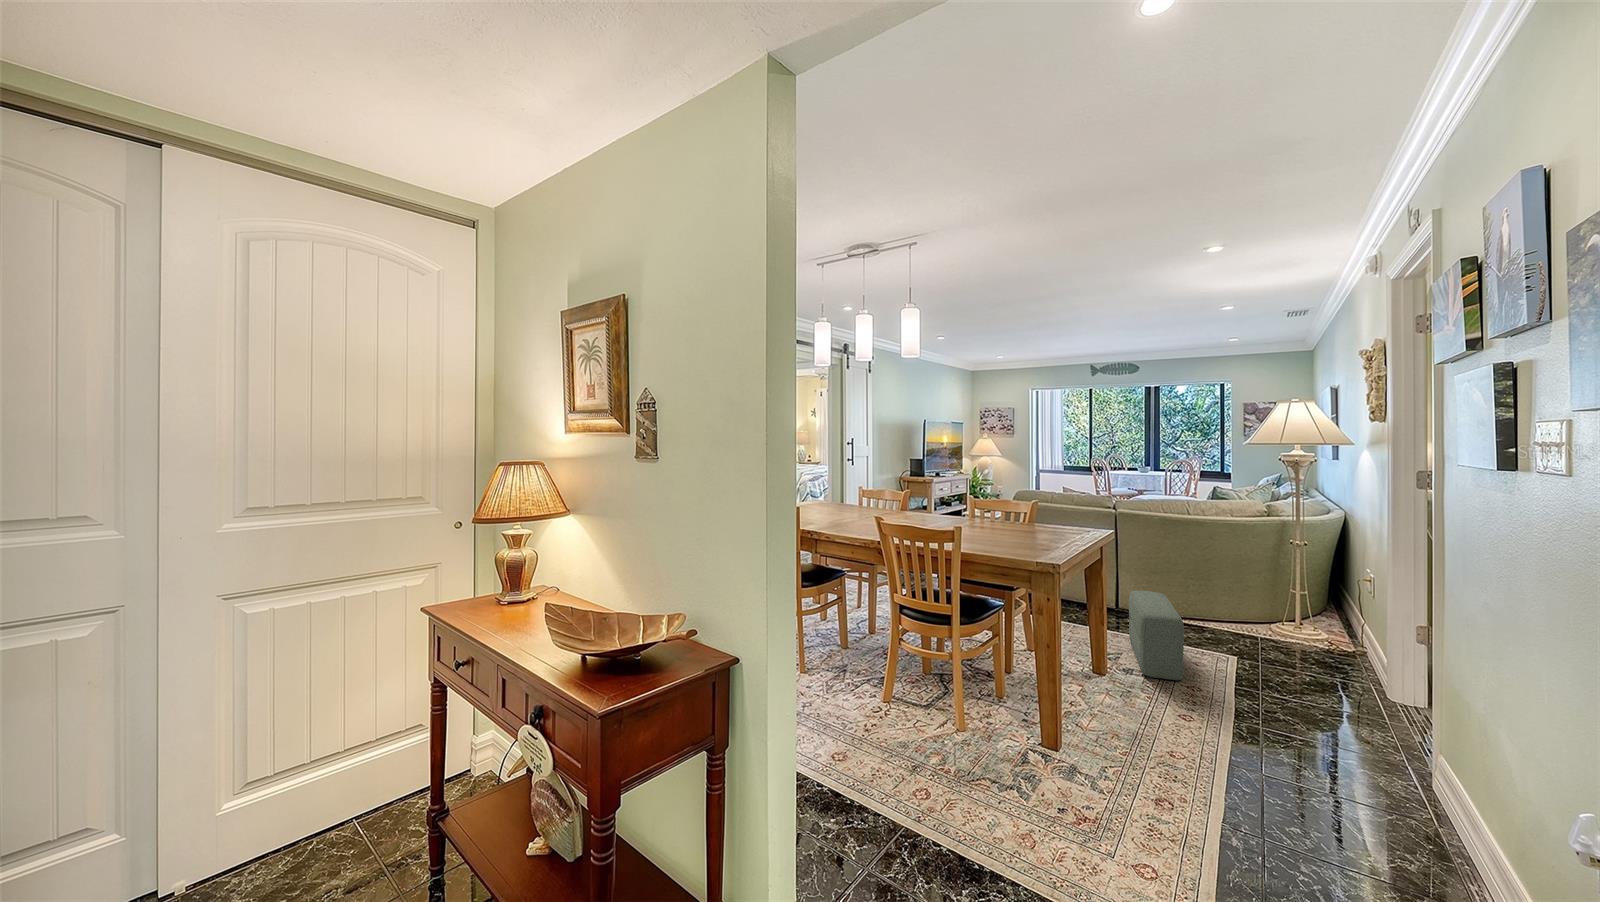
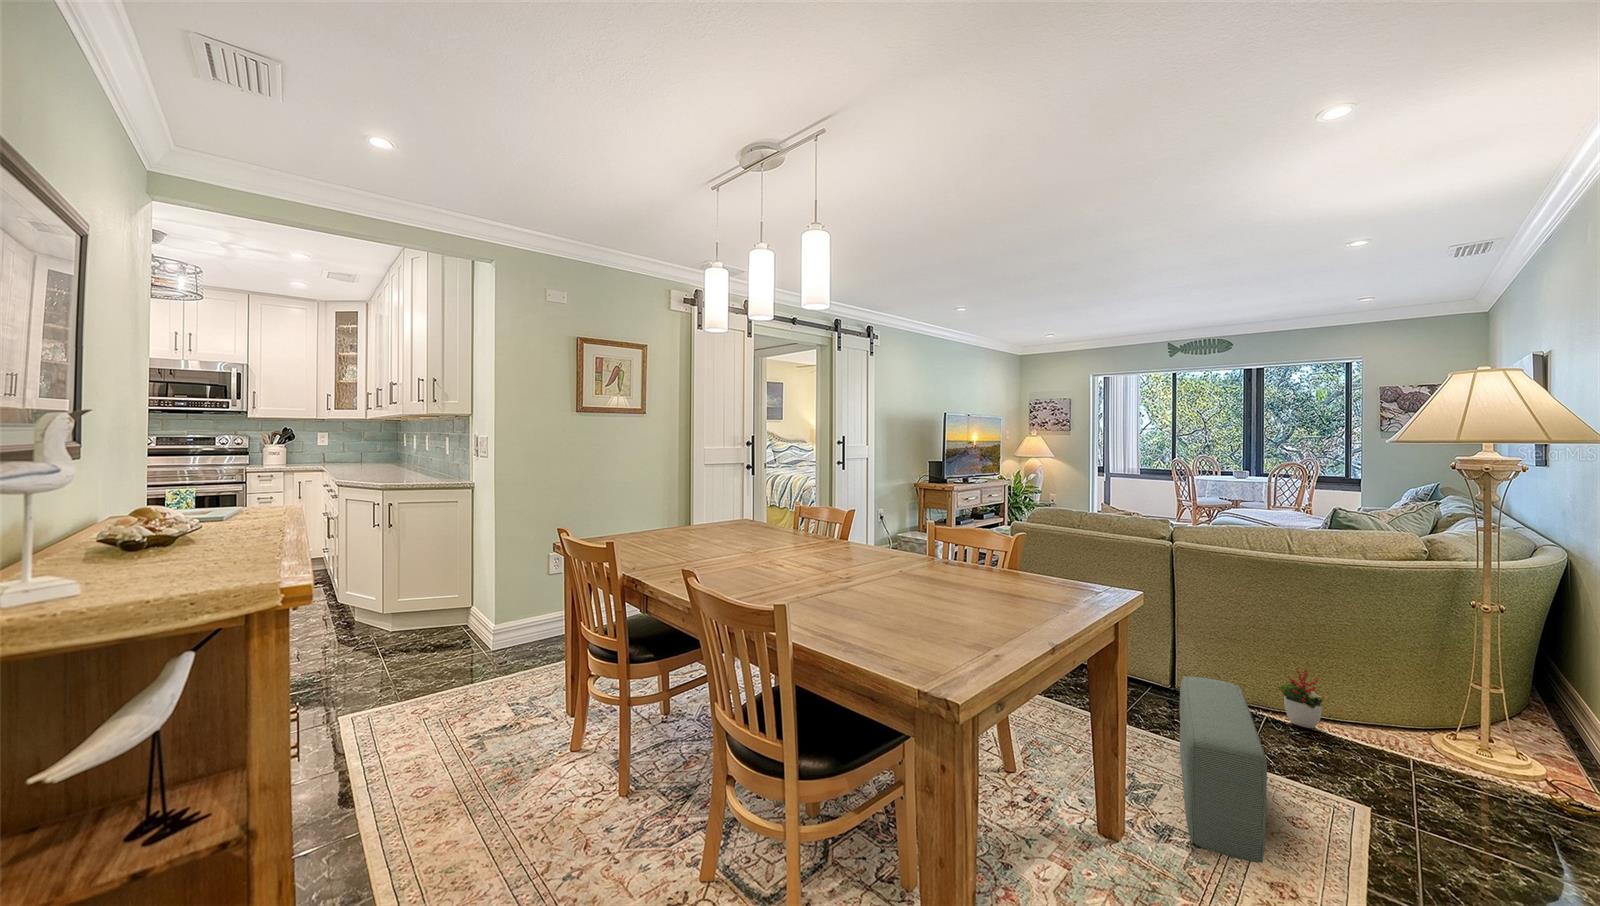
decorative plant: none [1183,588,1210,625] -> present [1279,668,1324,728]

